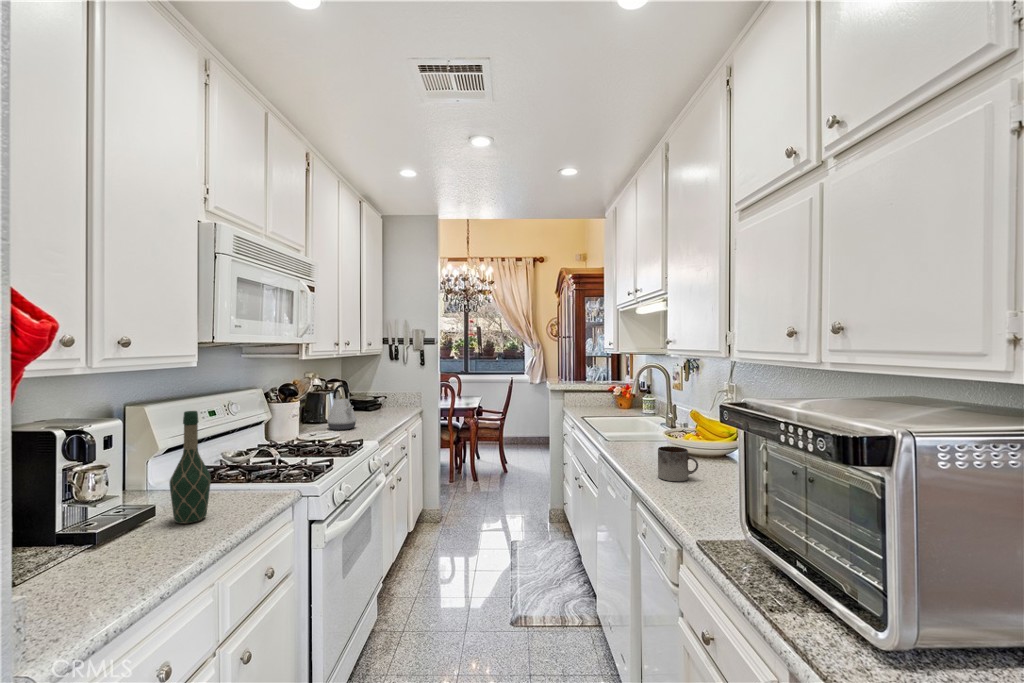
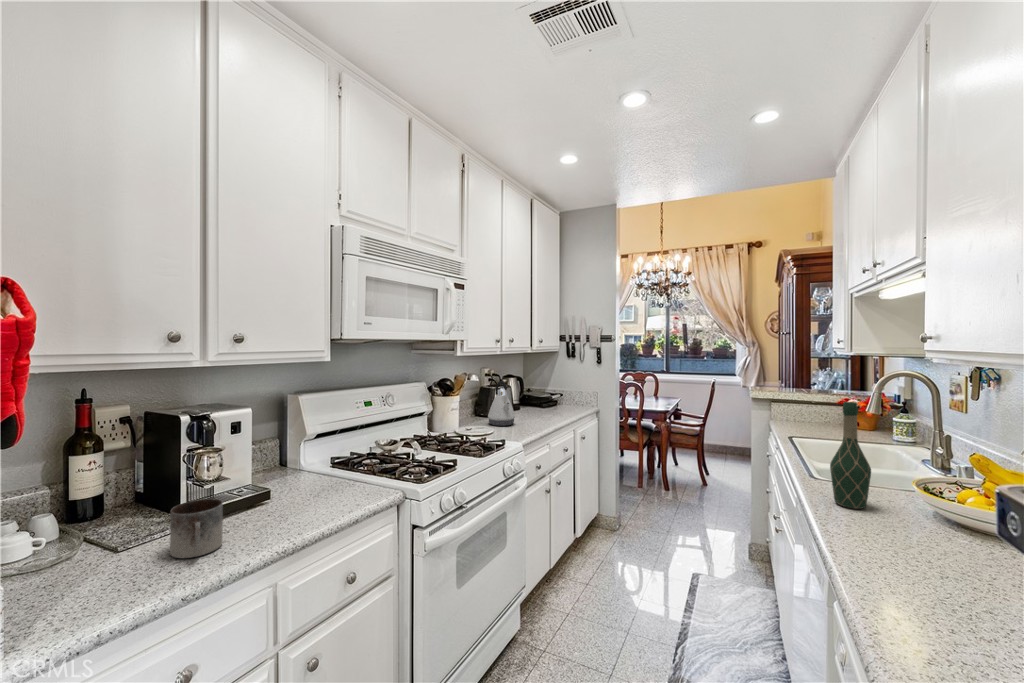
wine bottle: present [169,411,211,524] -> present [830,402,871,509]
mug: present [658,446,698,481] -> present [170,499,223,558]

